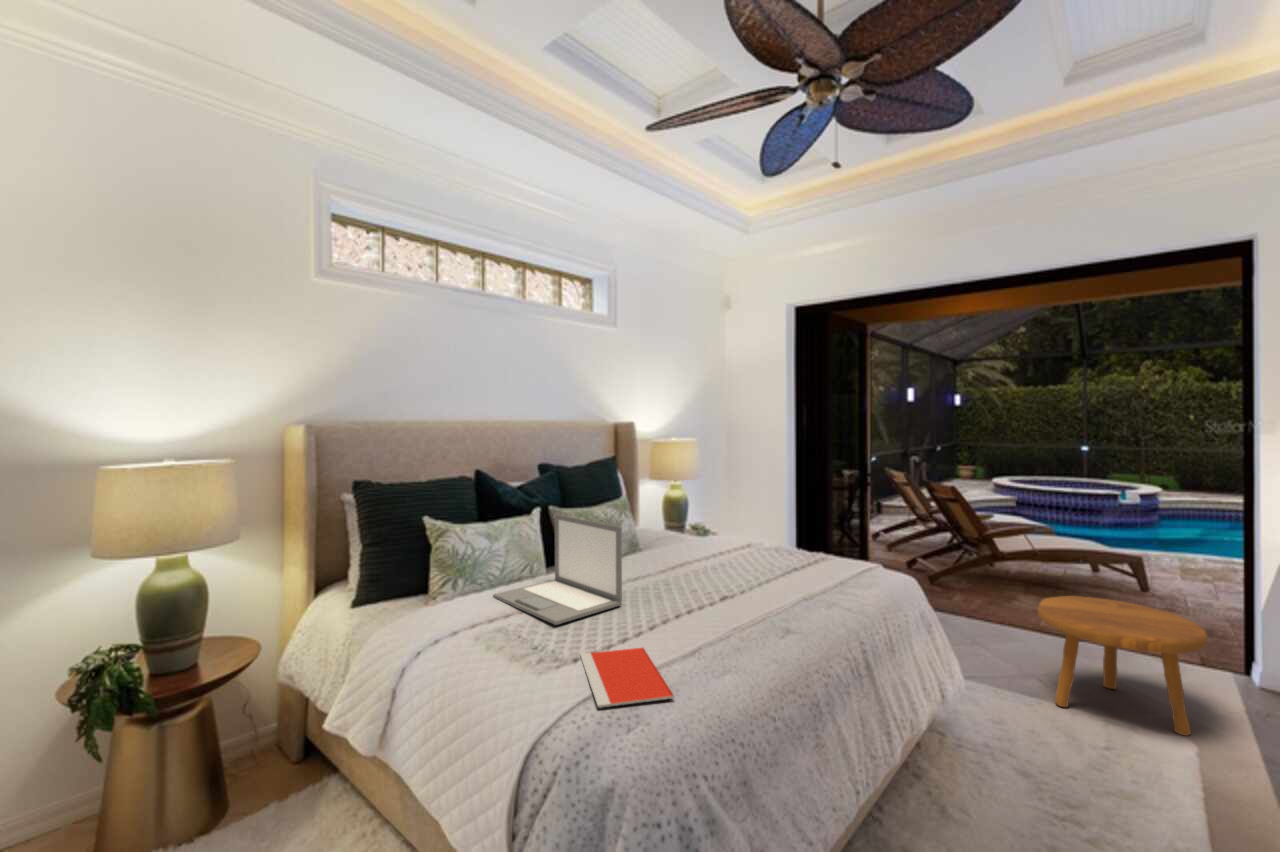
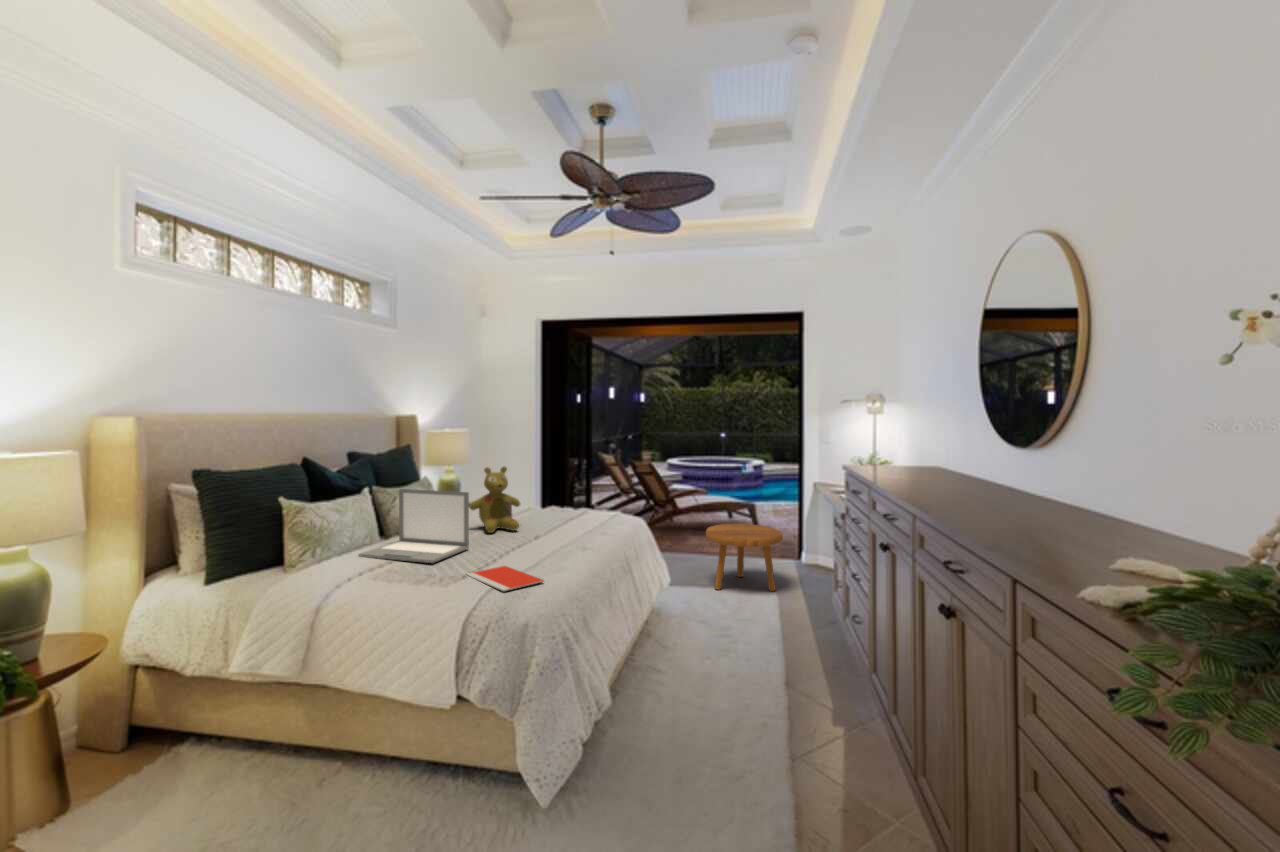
stuffed bear: none [650,490,719,581] -> present [470,467,520,533]

